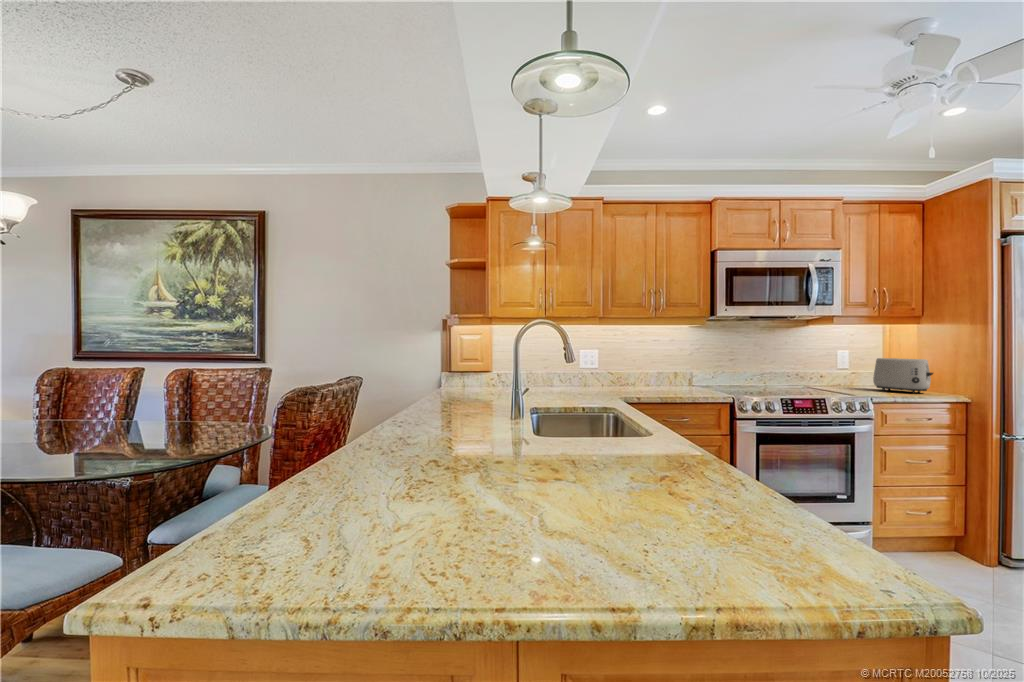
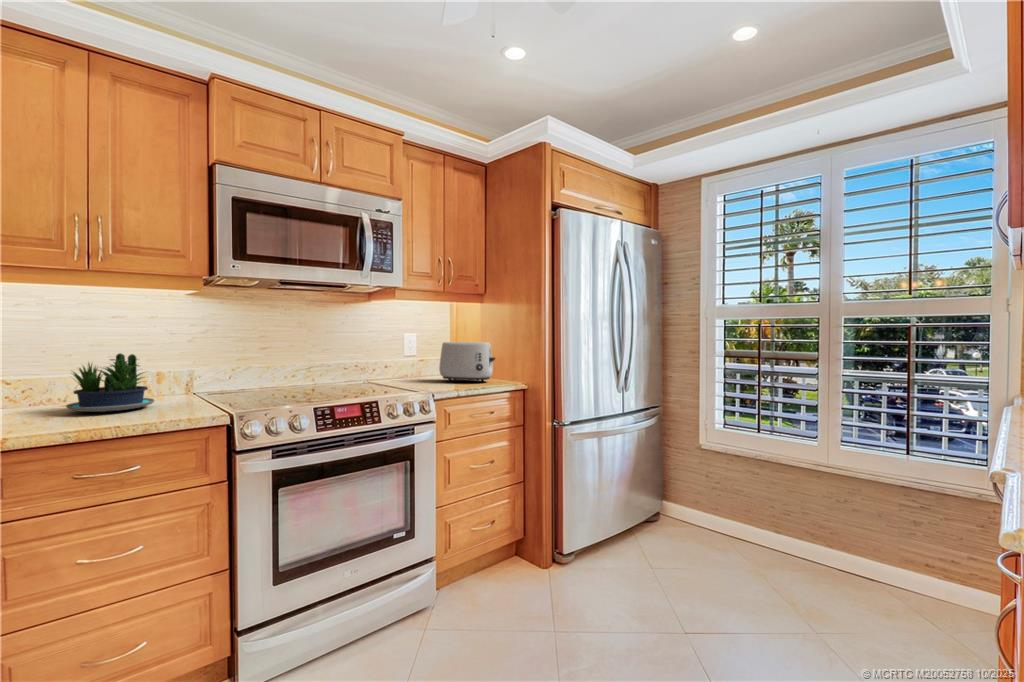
potted plant: none [645,360,688,390] -> present [66,353,155,412]

